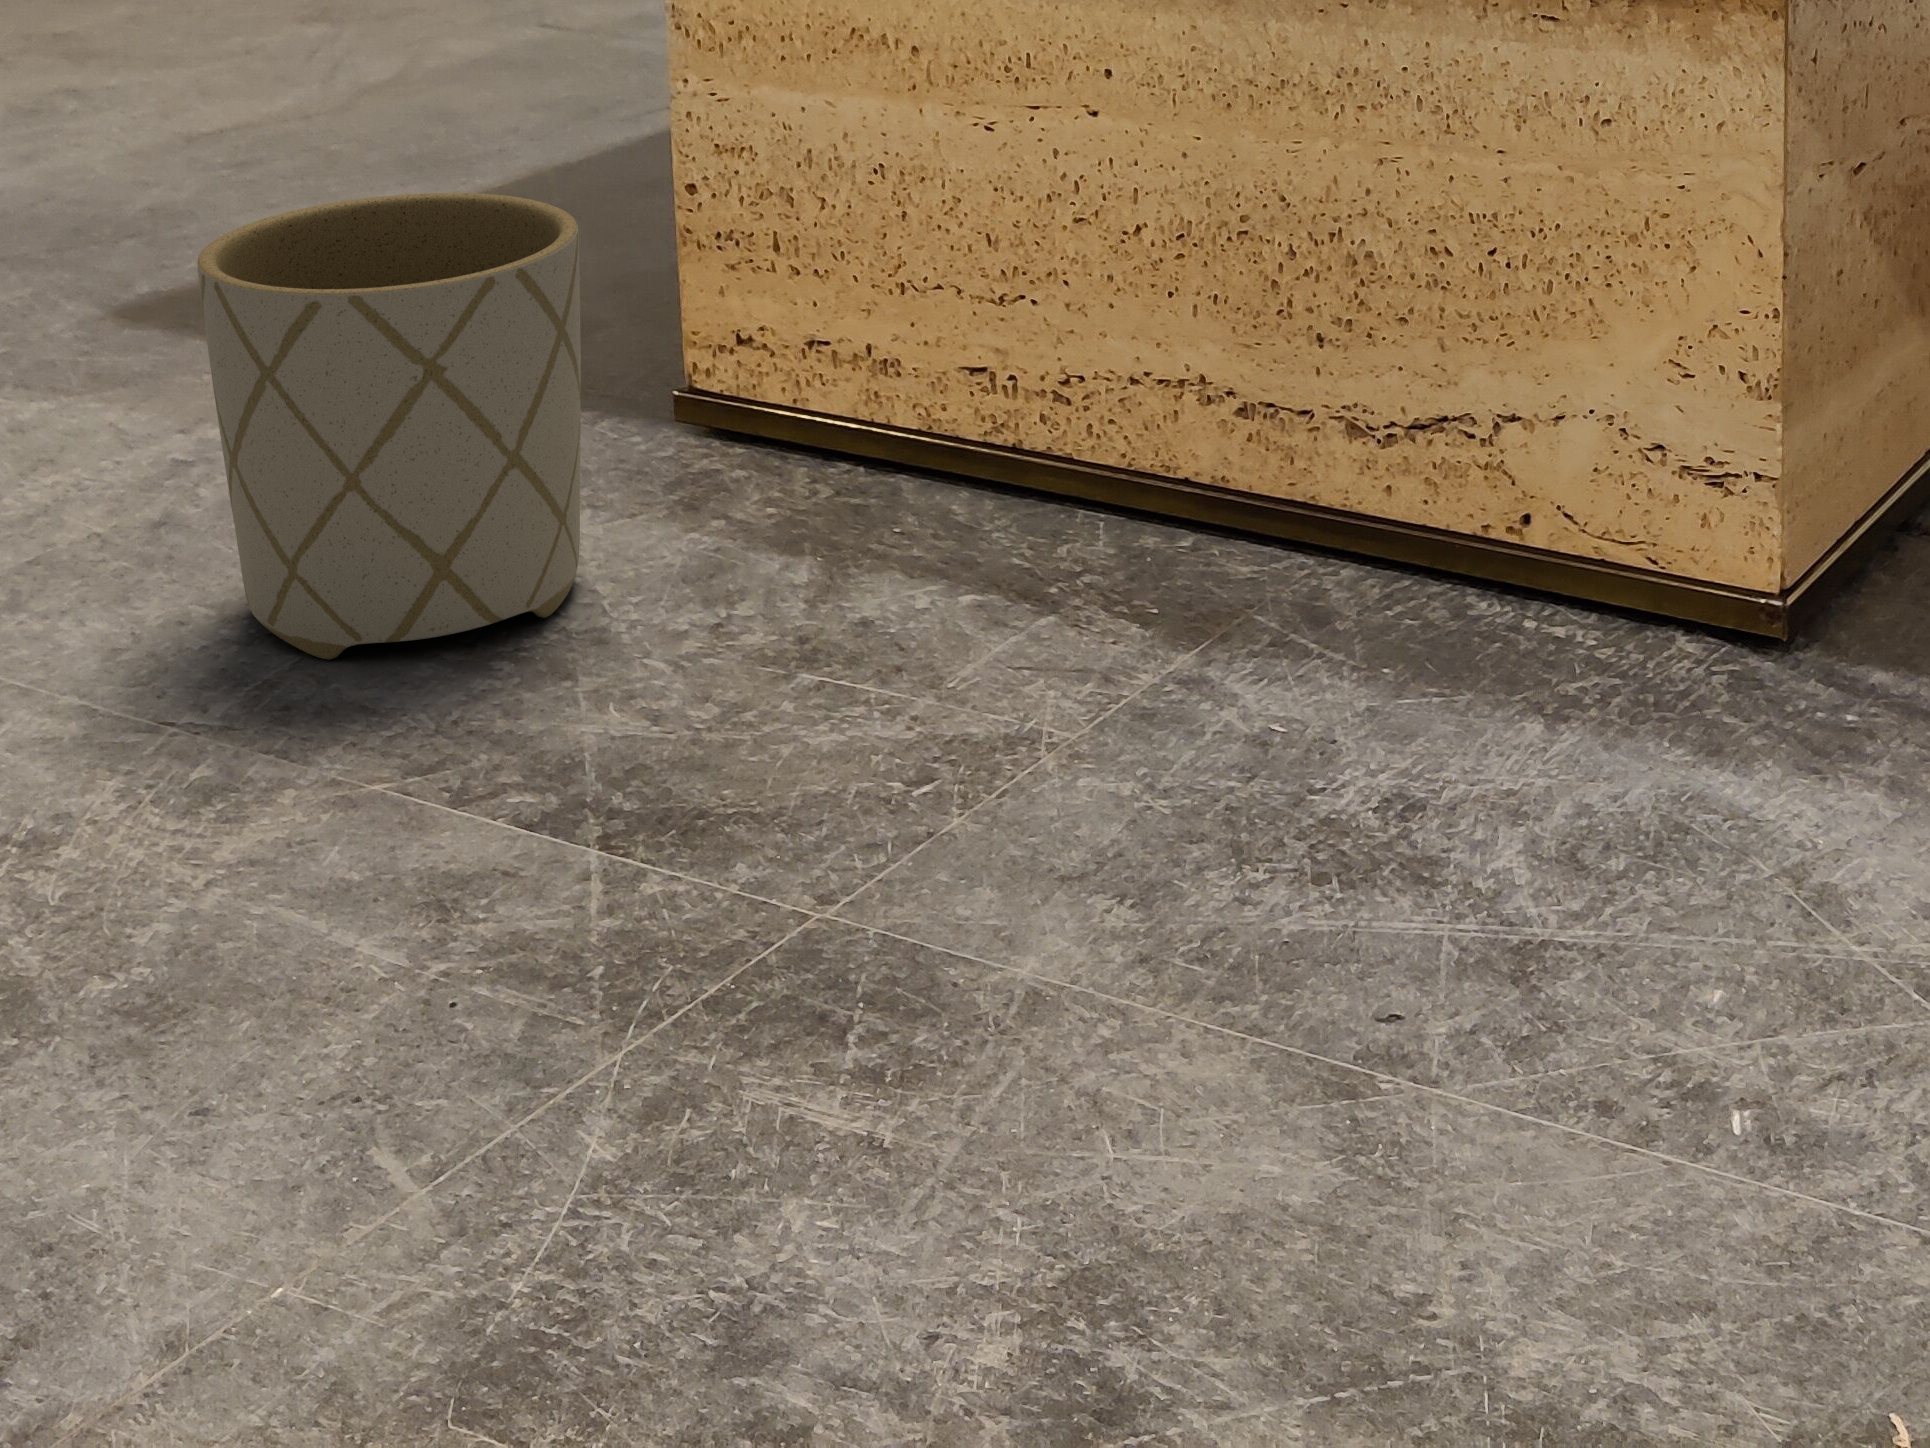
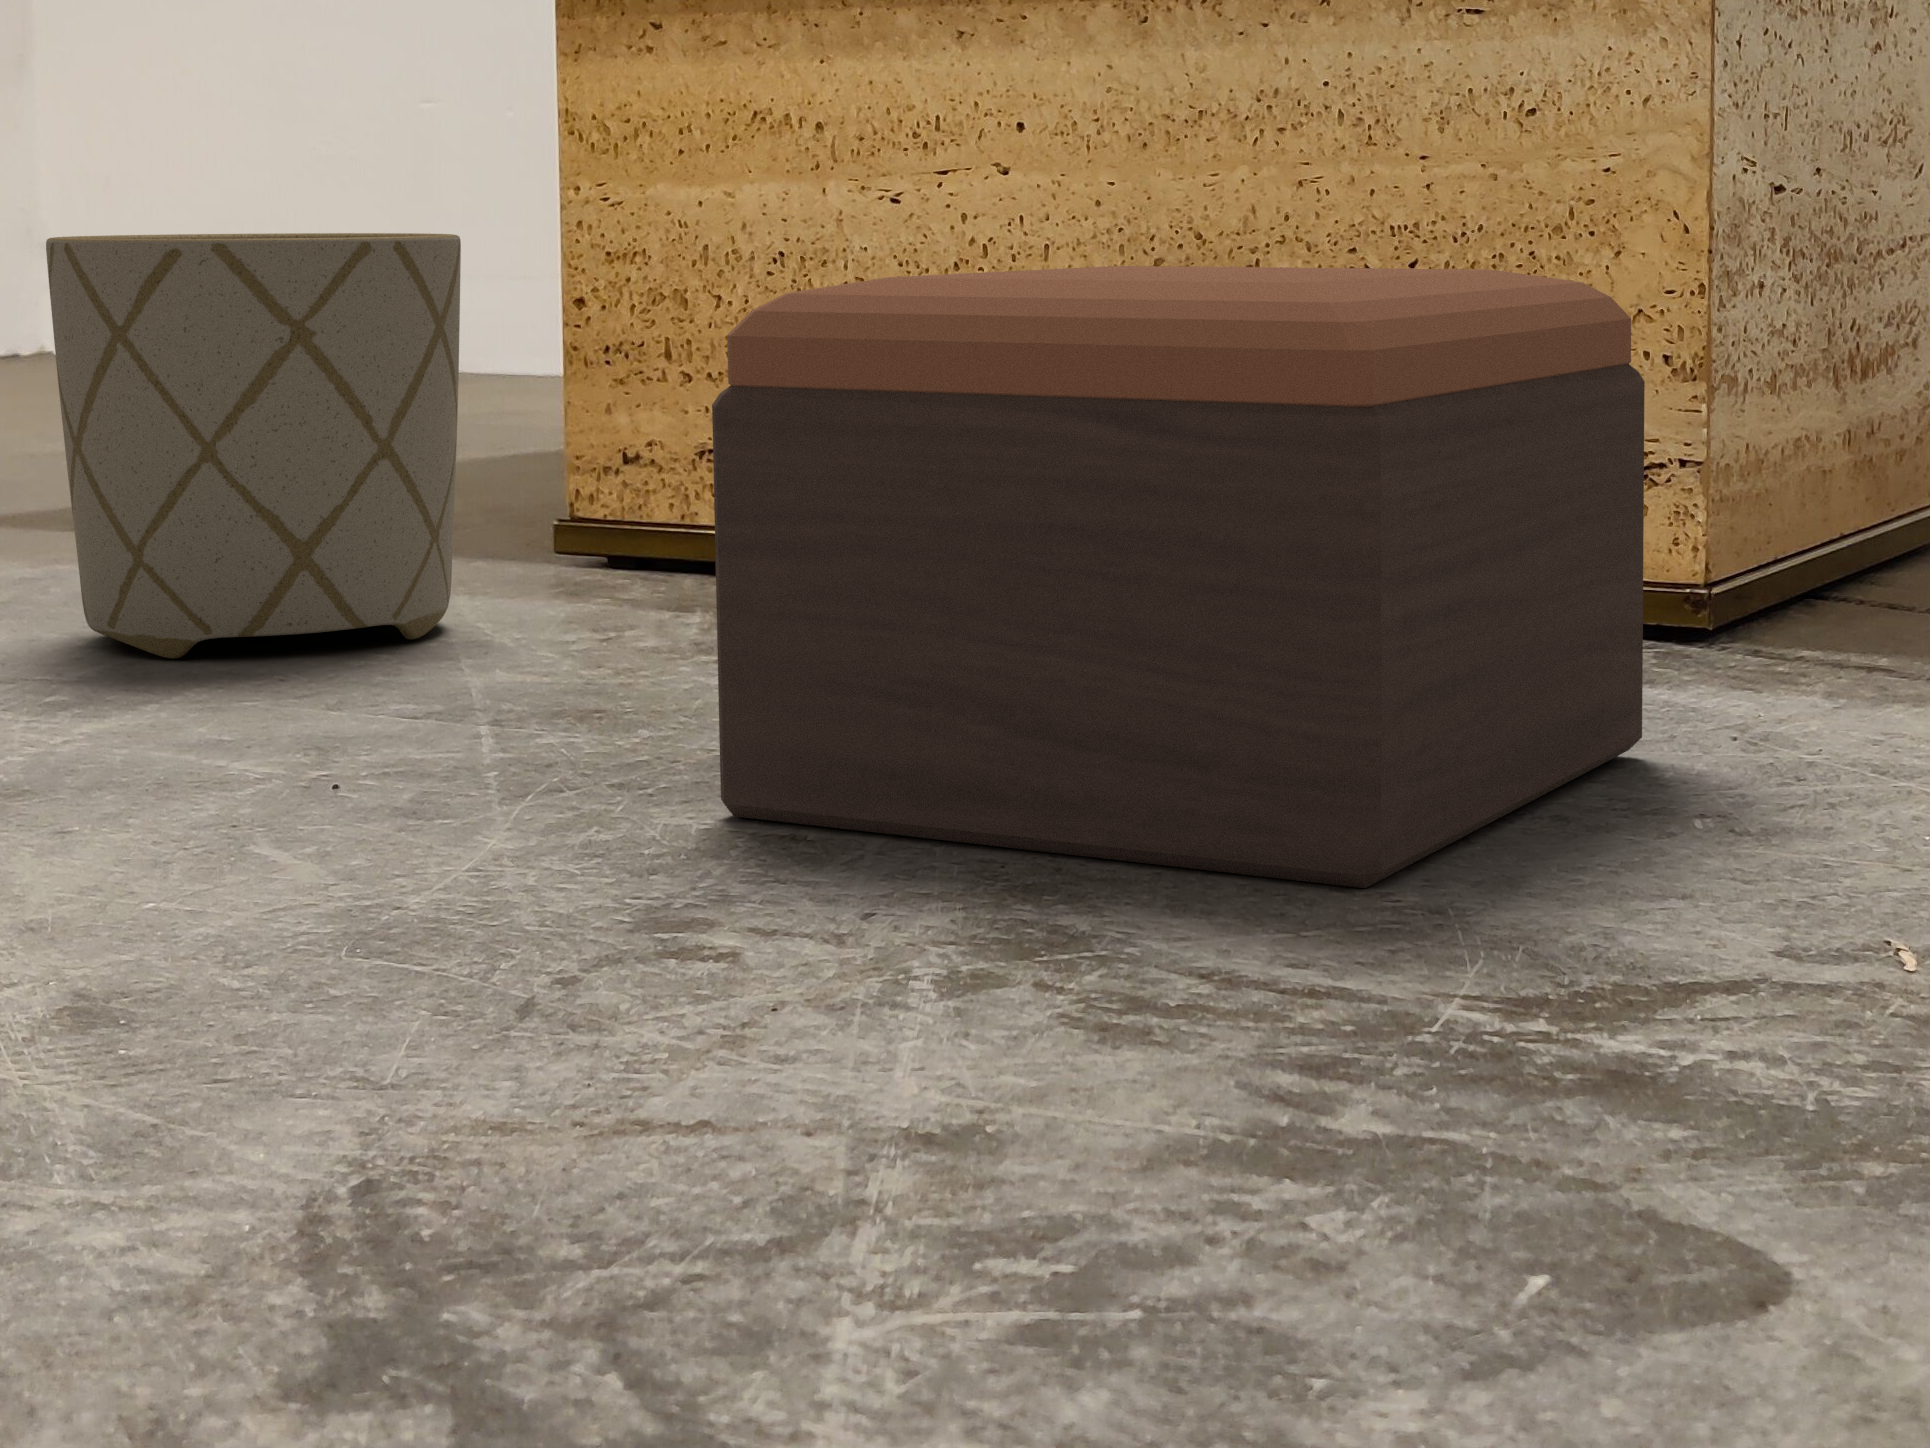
footstool: none [806,428,1695,1256] -> present [712,266,1645,888]

